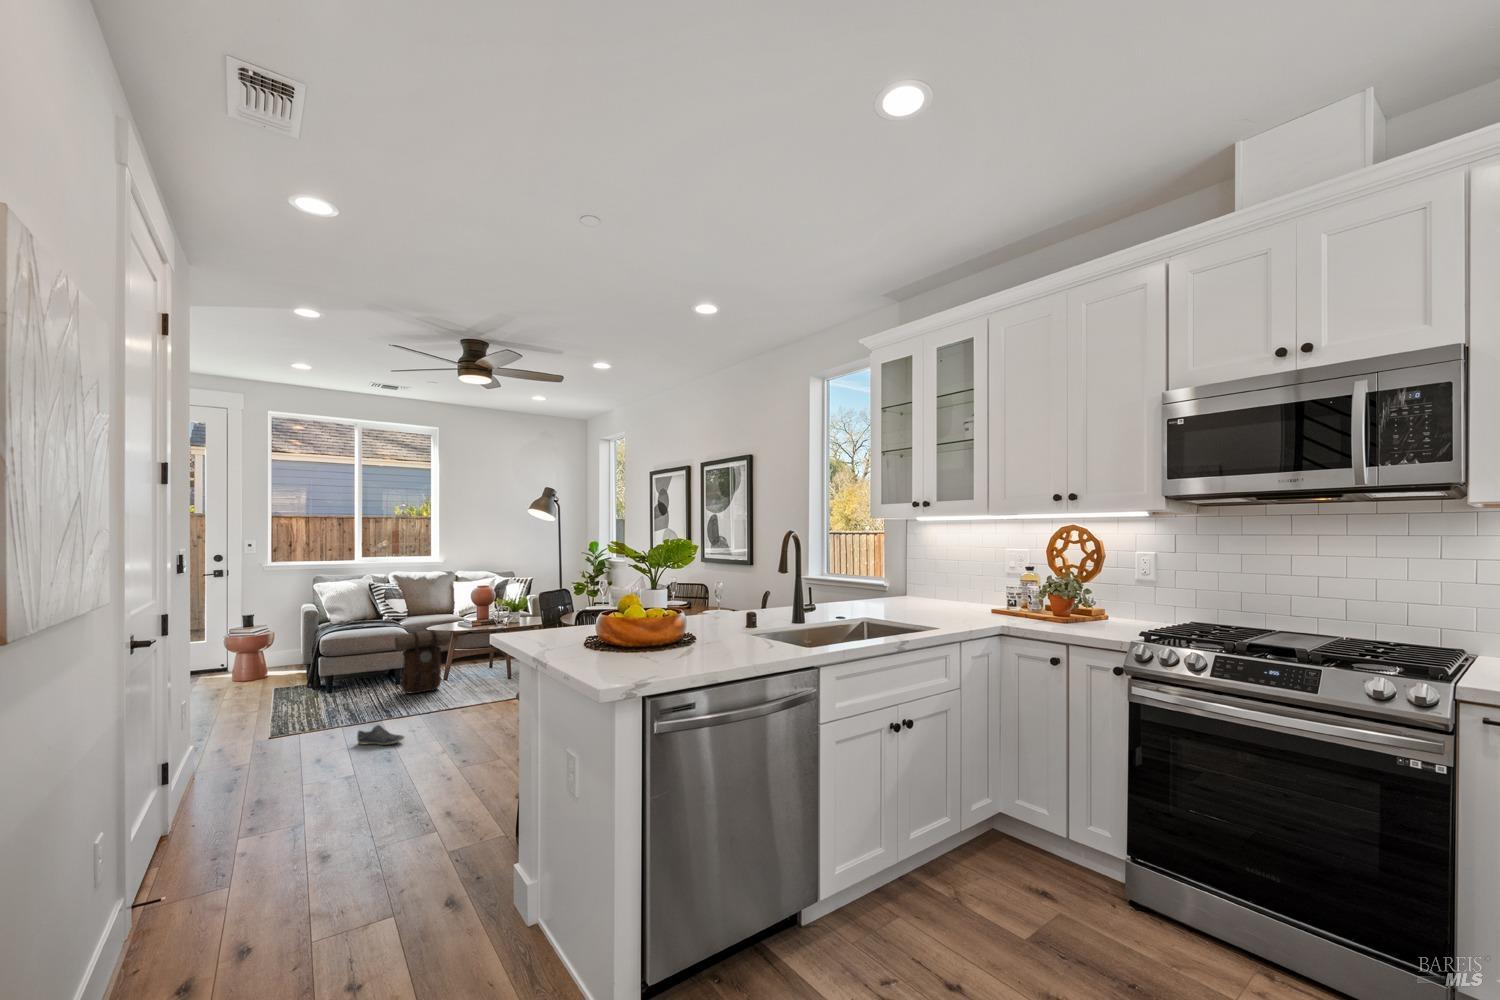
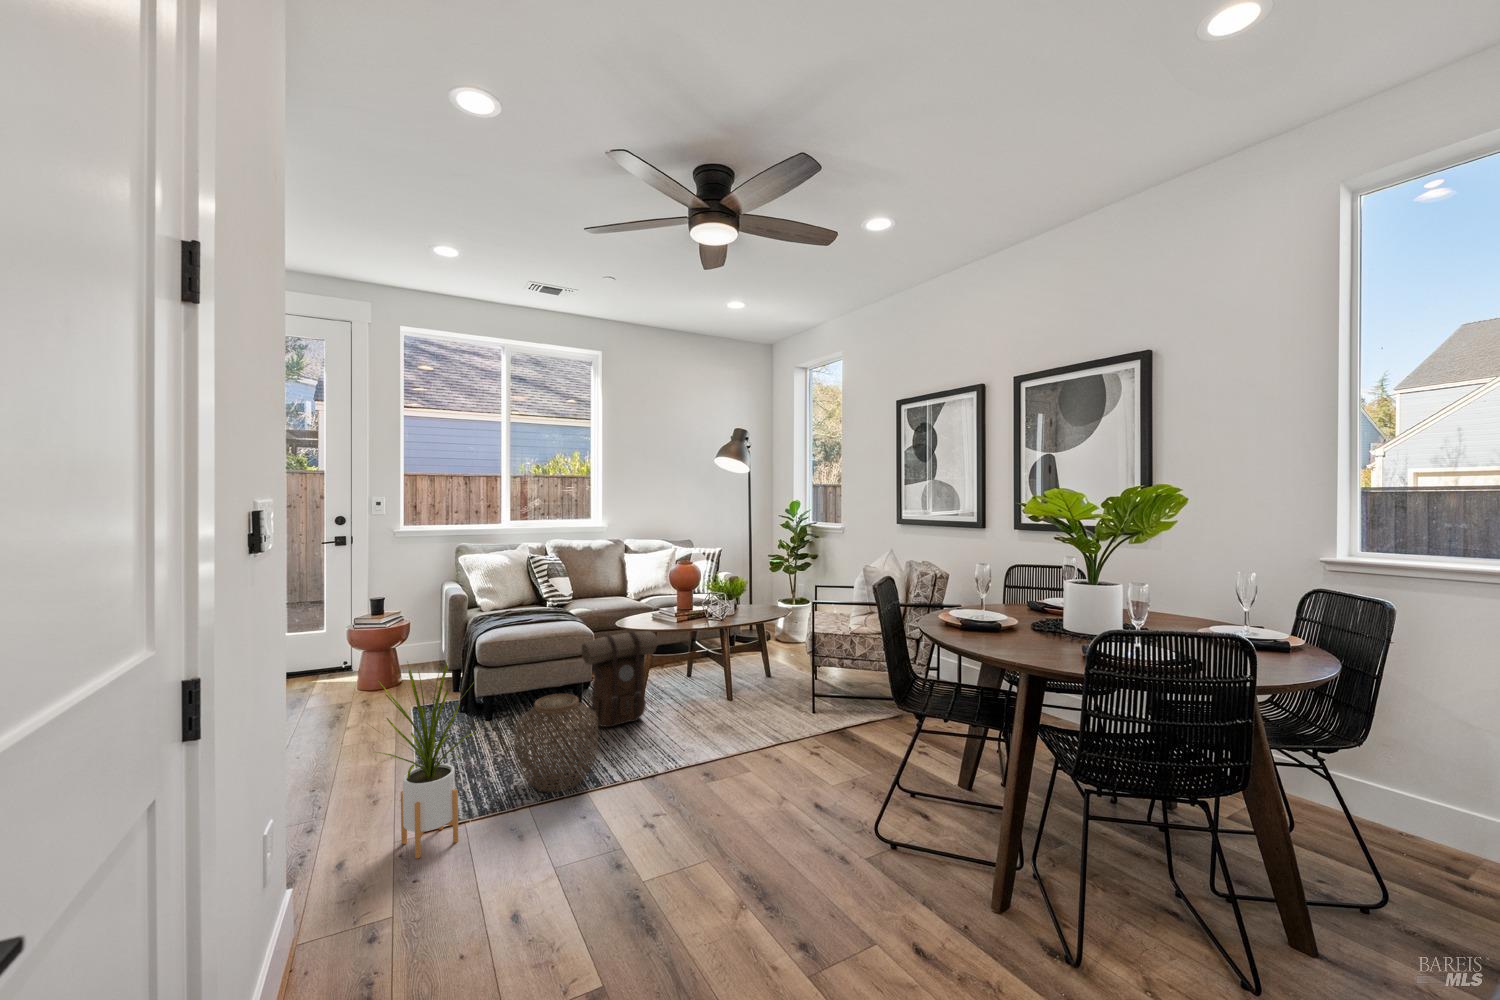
house plant: none [241,633,312,746] -> present [377,663,477,859]
woven basket: none [337,663,394,721] -> present [514,694,598,792]
shoe: present [357,725,404,745] -> none [567,829,650,872]

